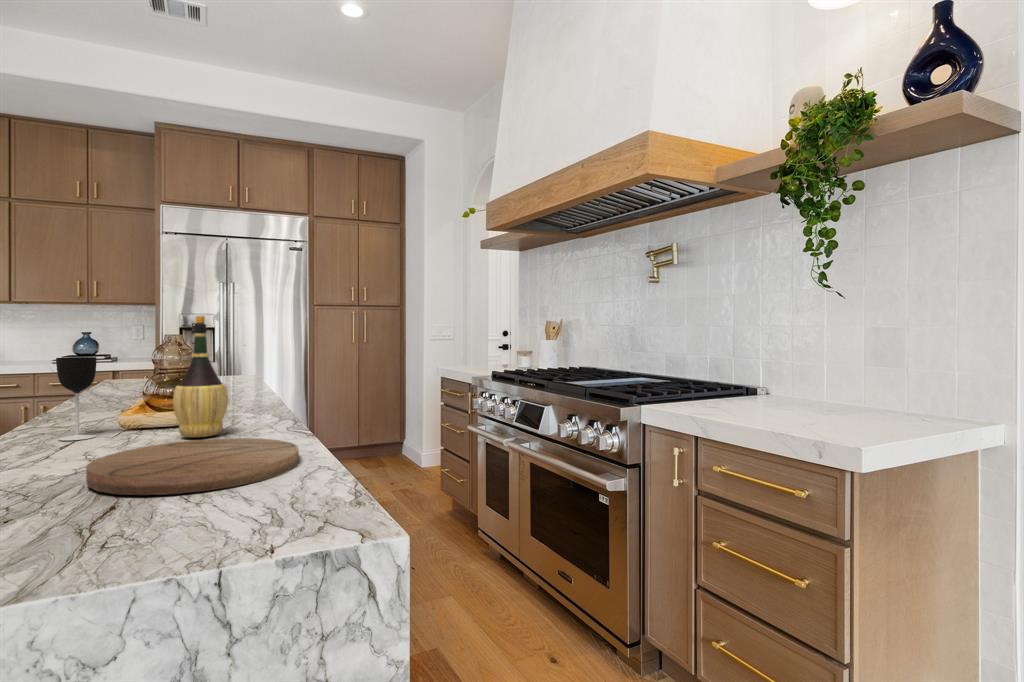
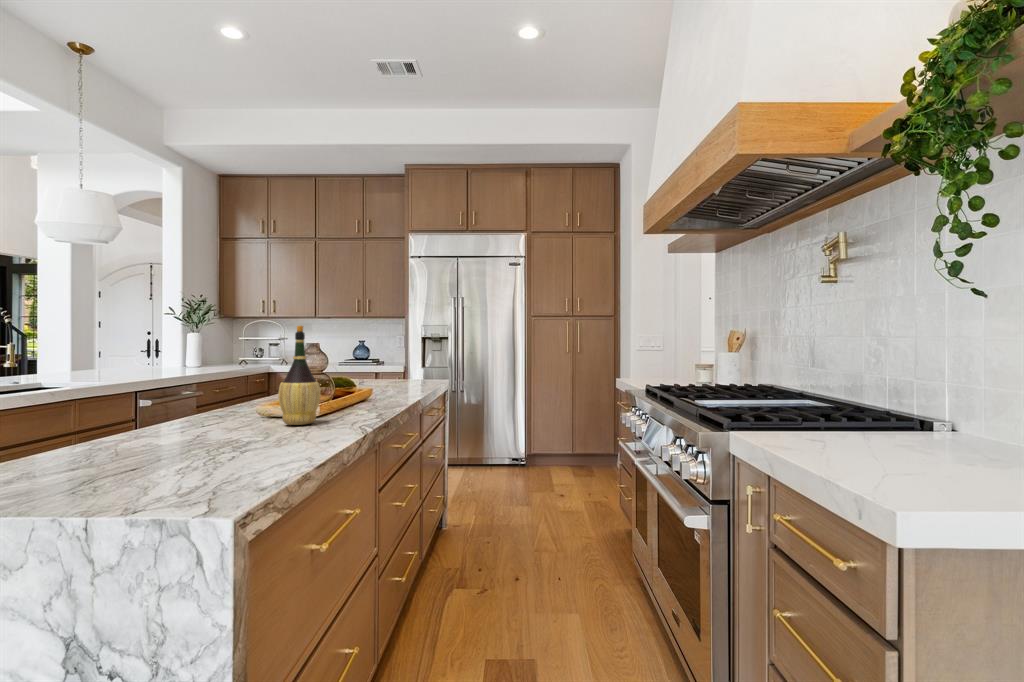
wine glass: present [56,357,97,440] -> none [220,358,247,420]
cutting board: present [86,438,299,495] -> none [154,426,319,464]

